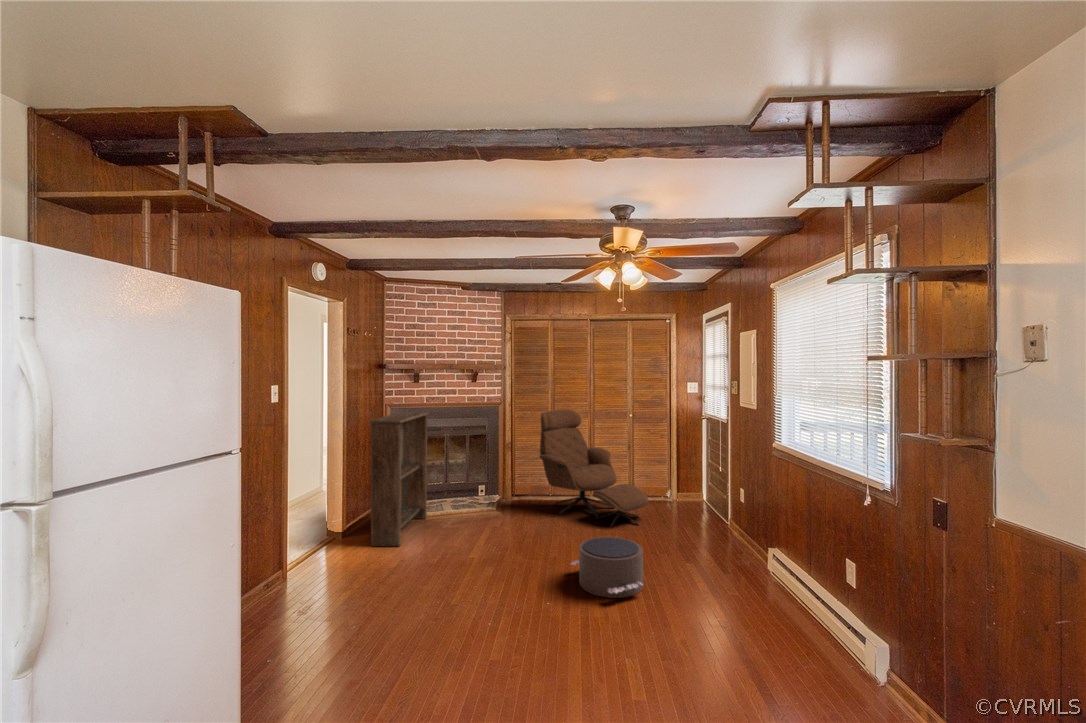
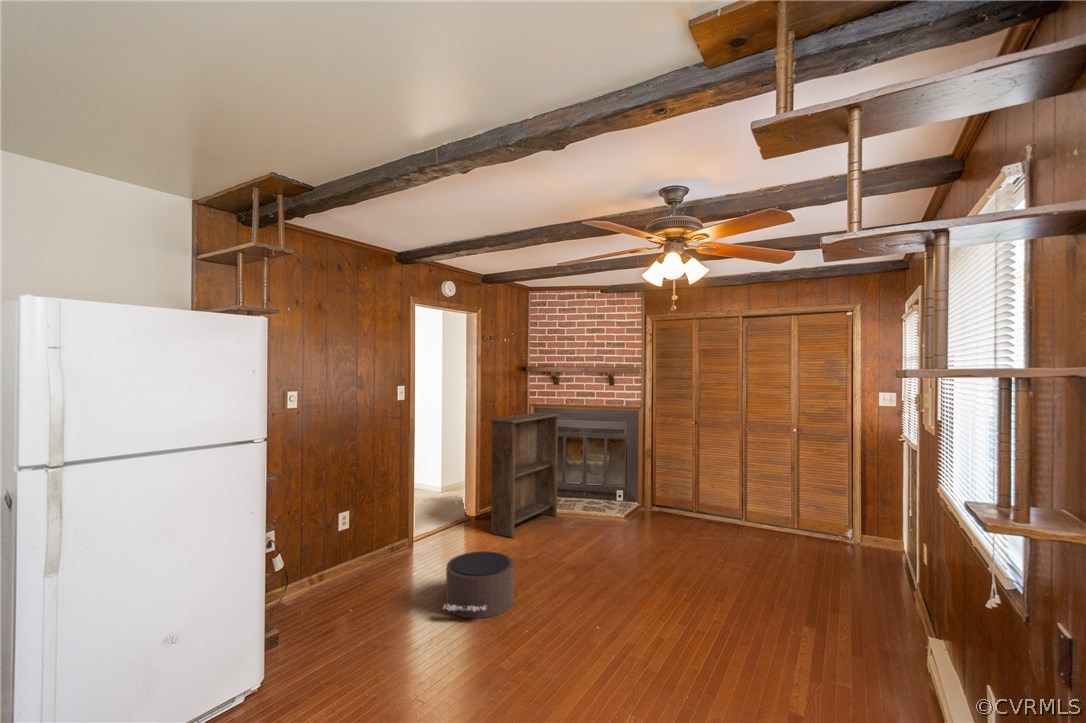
lounge chair: present [540,410,649,527] -> none [673,418,797,564]
pouf: present [571,537,643,598] -> present [443,551,514,618]

